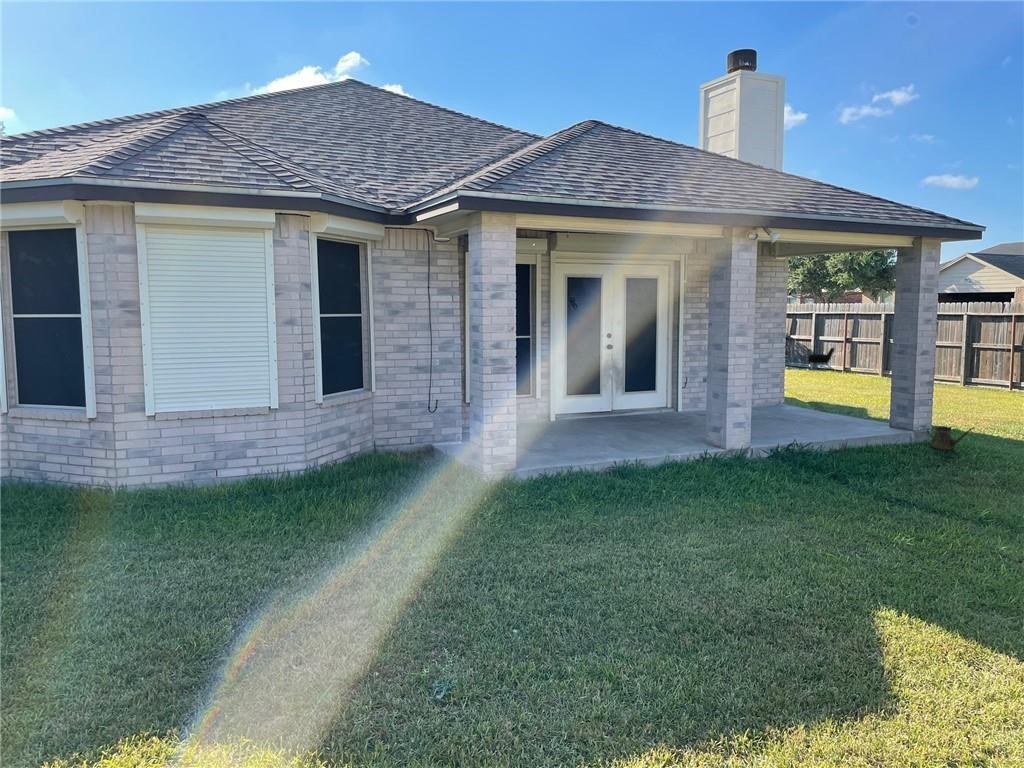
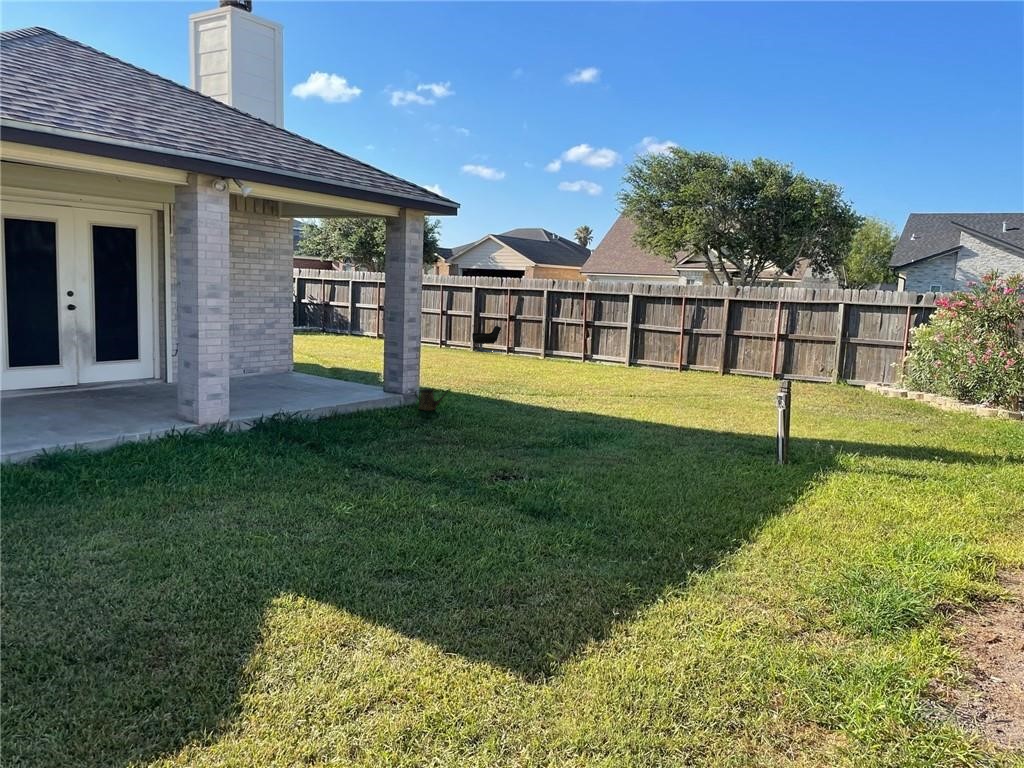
lounge chair: present [808,348,834,370] -> present [472,326,501,352]

